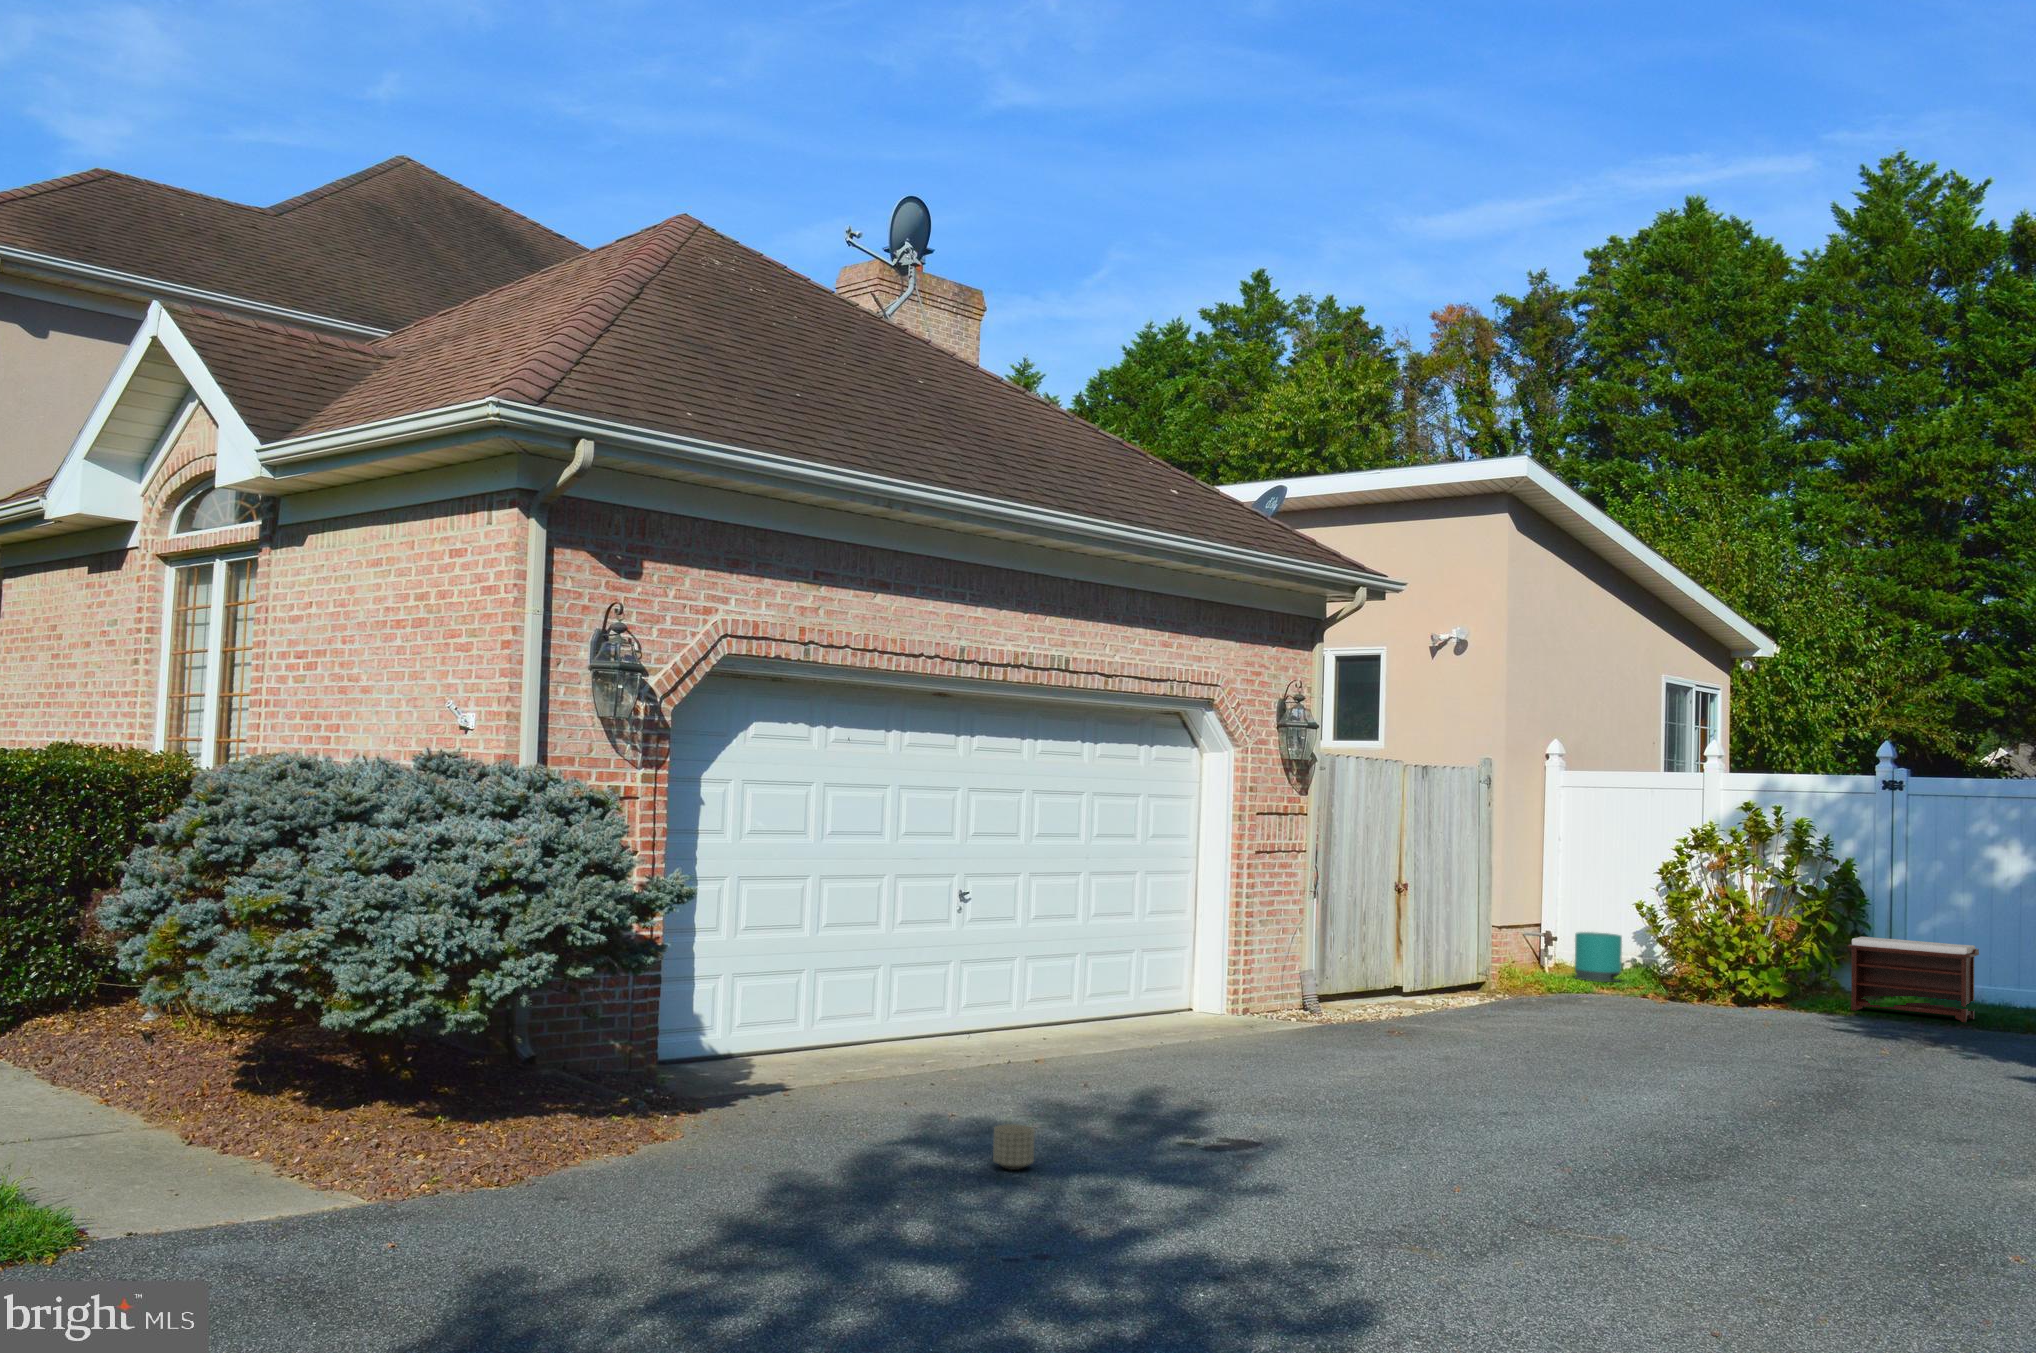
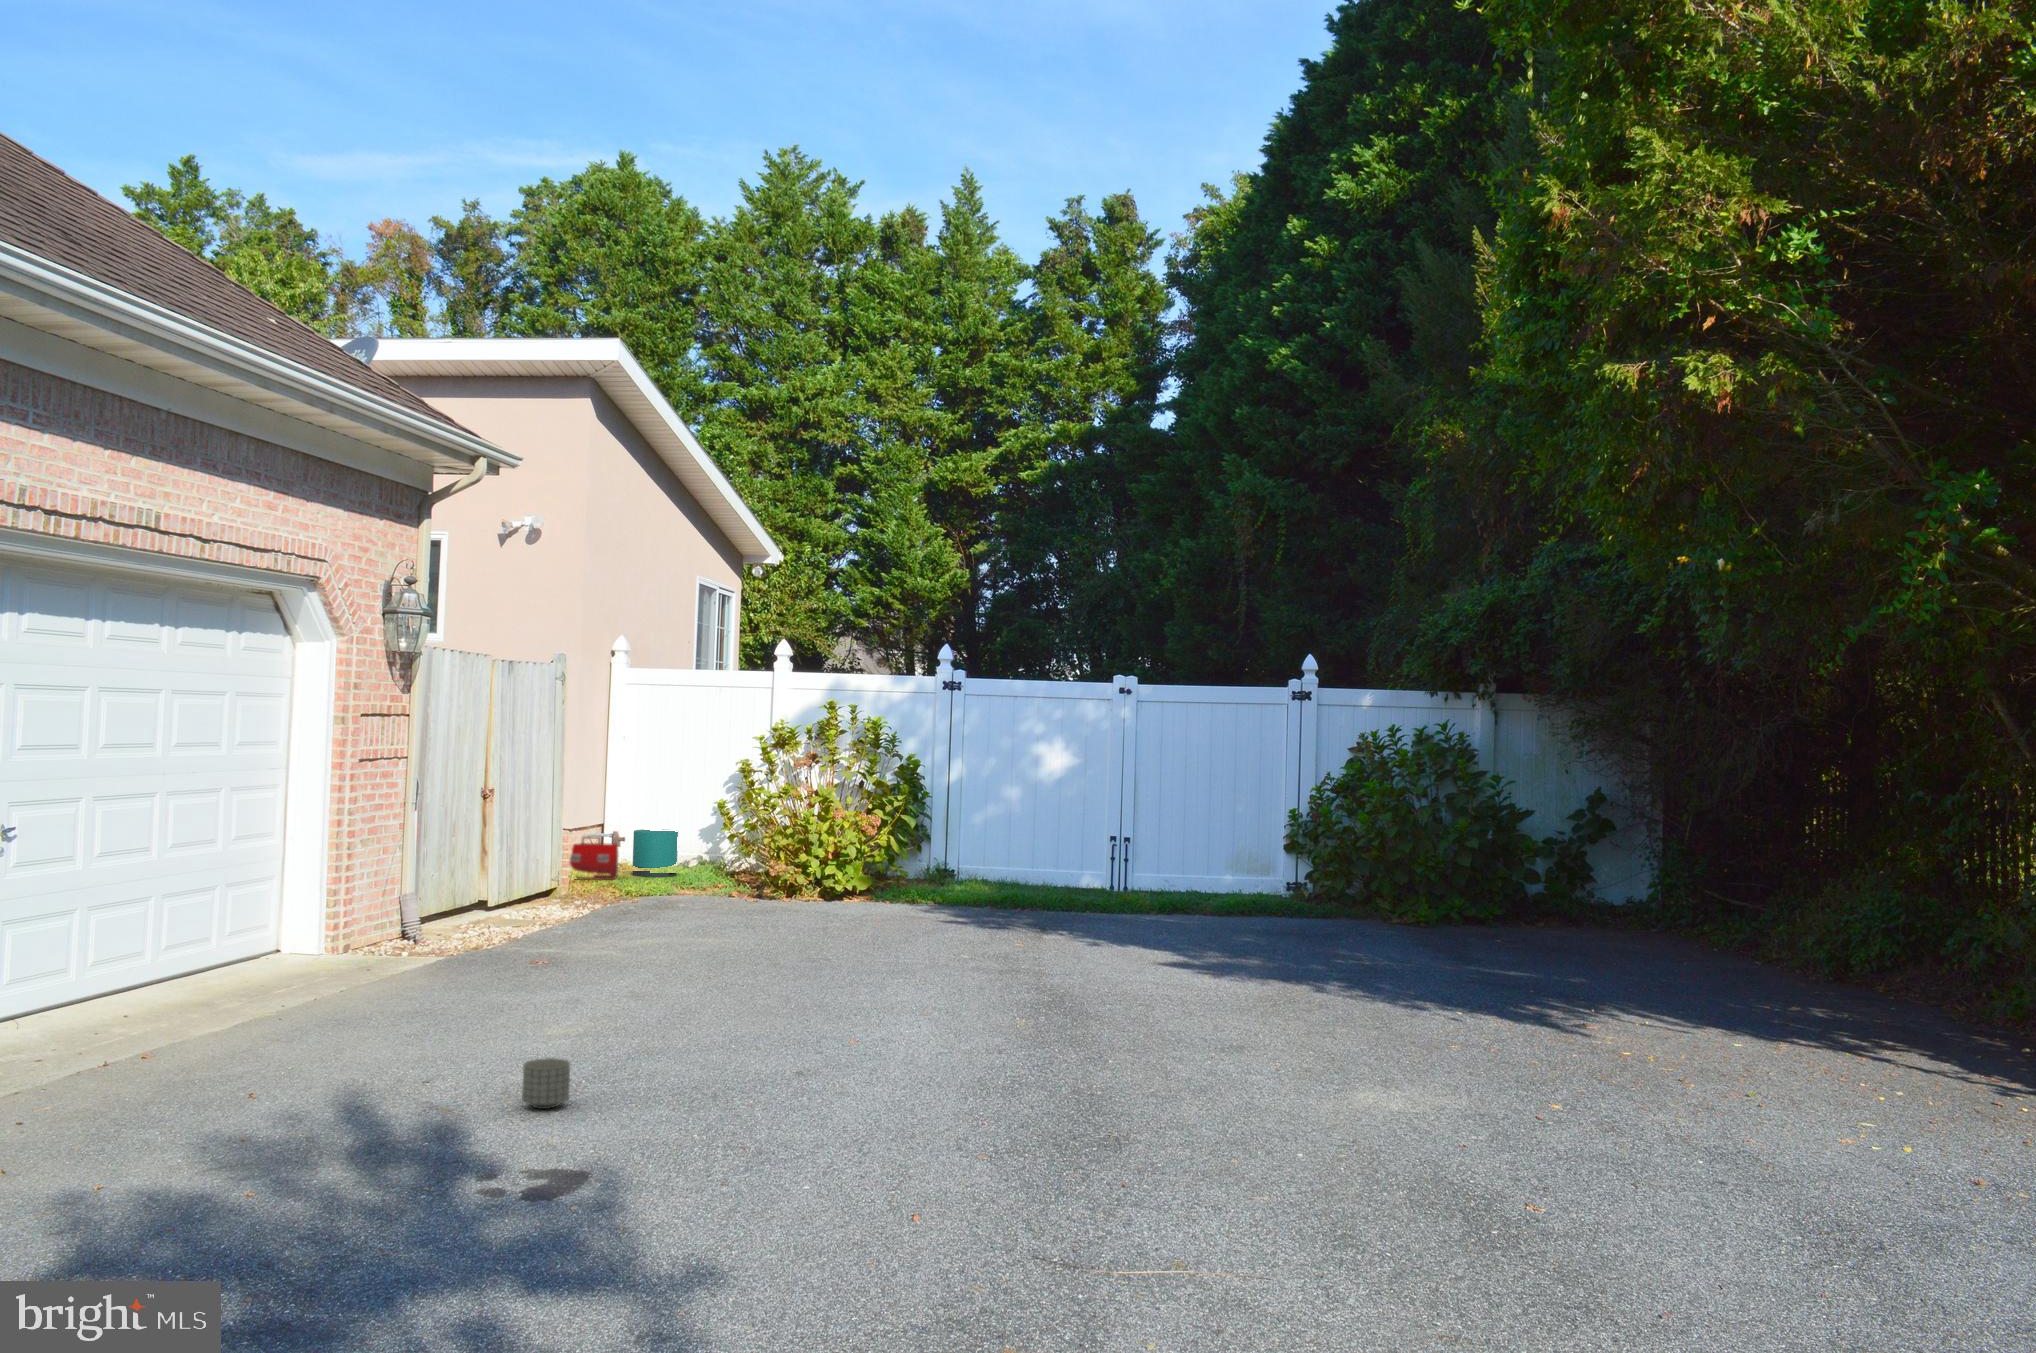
toolbox: none [1499,935,1558,980] -> present [570,836,618,880]
bench: present [1848,937,1979,1022] -> none [891,820,991,889]
planter: present [993,1124,1035,1170] -> present [522,1058,570,1109]

